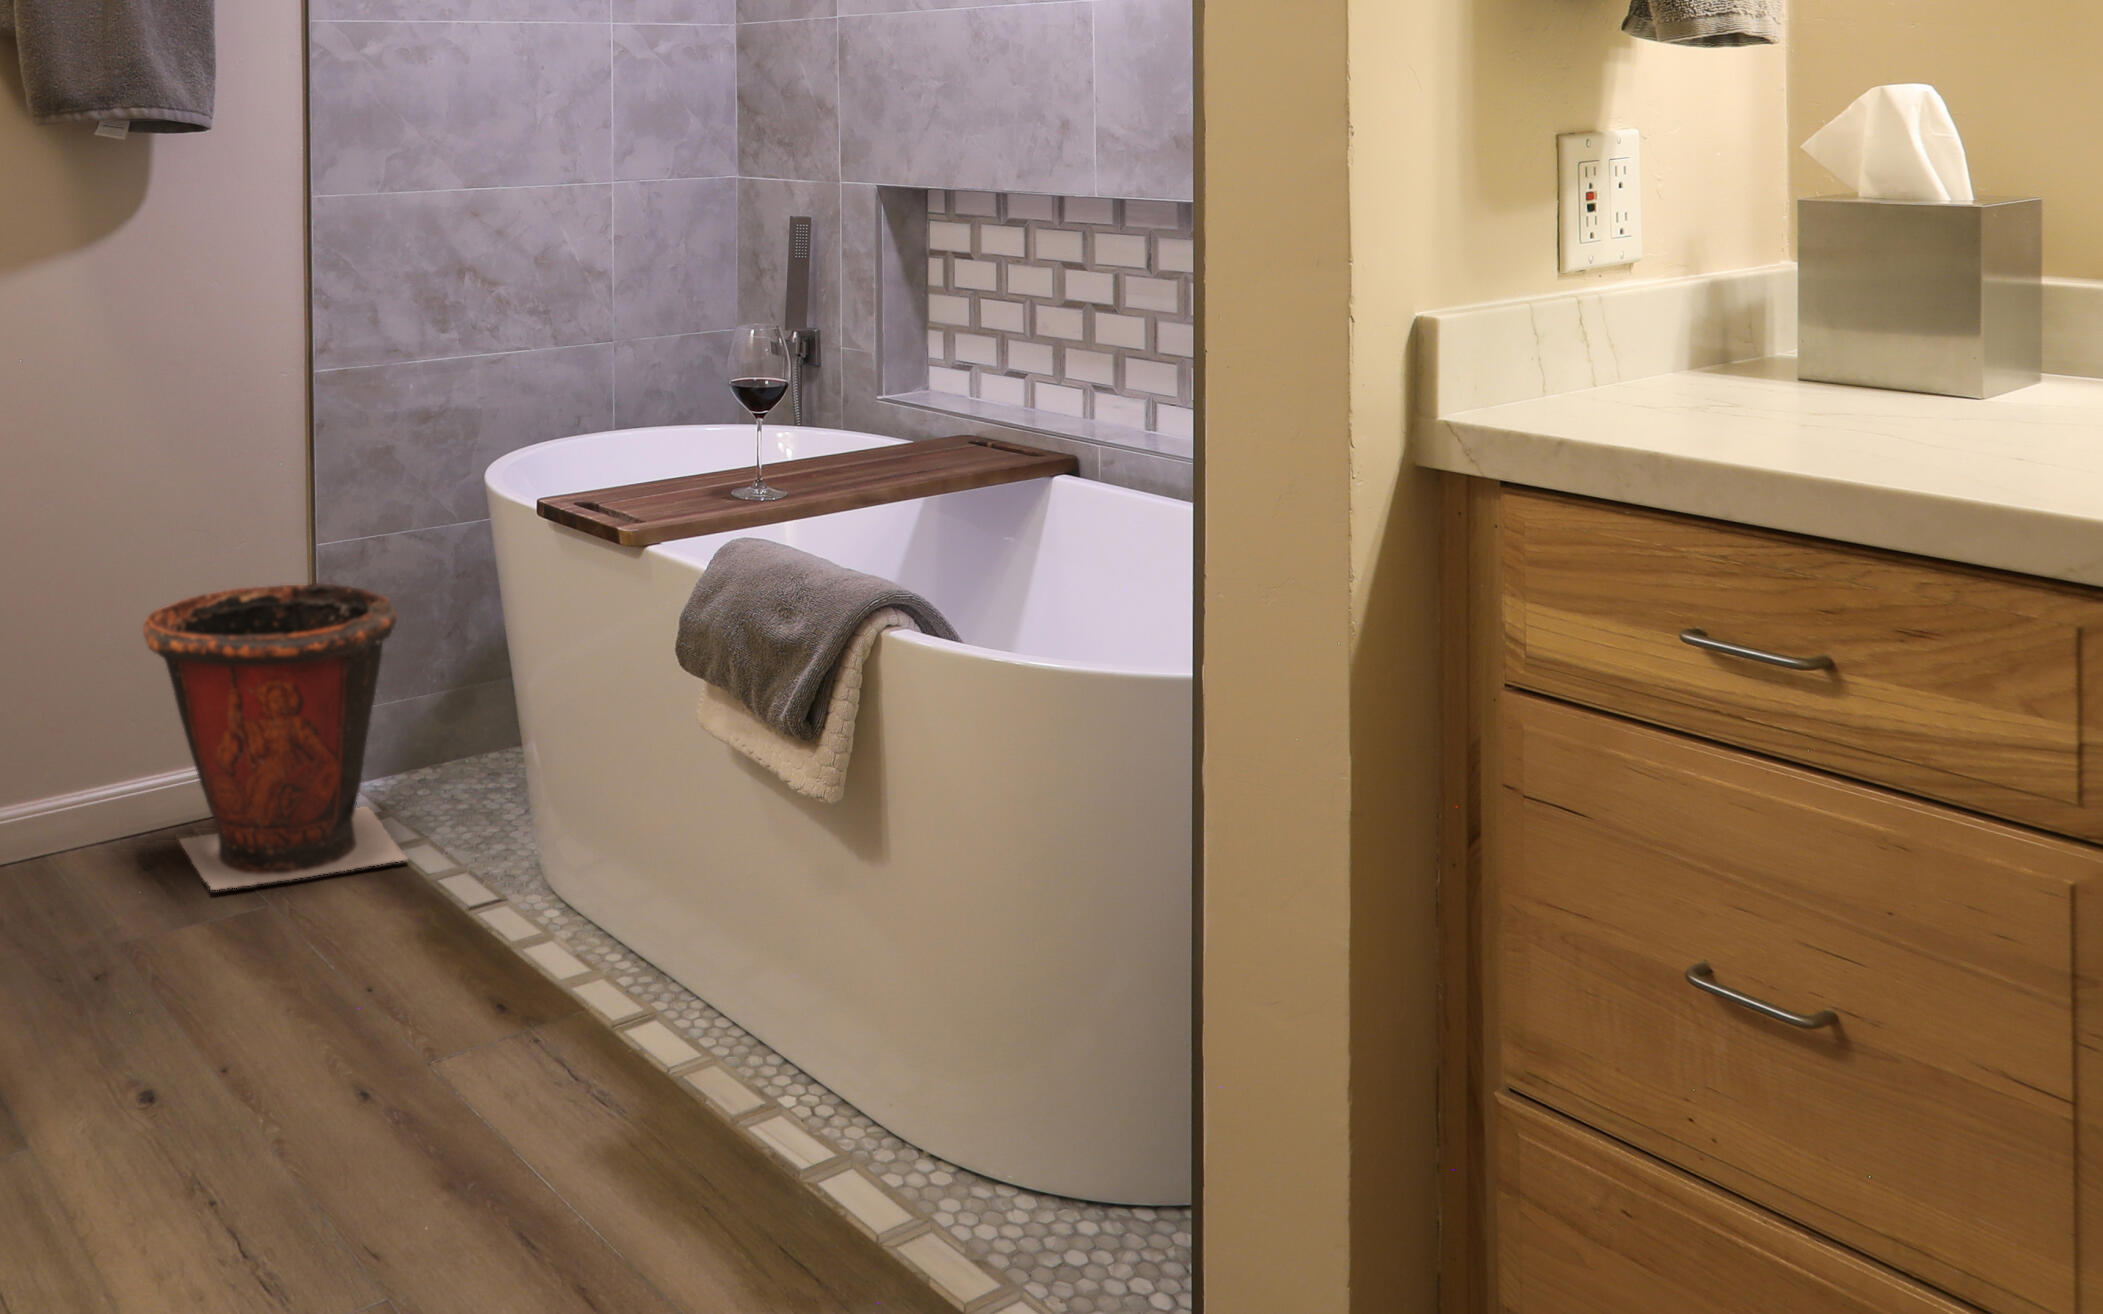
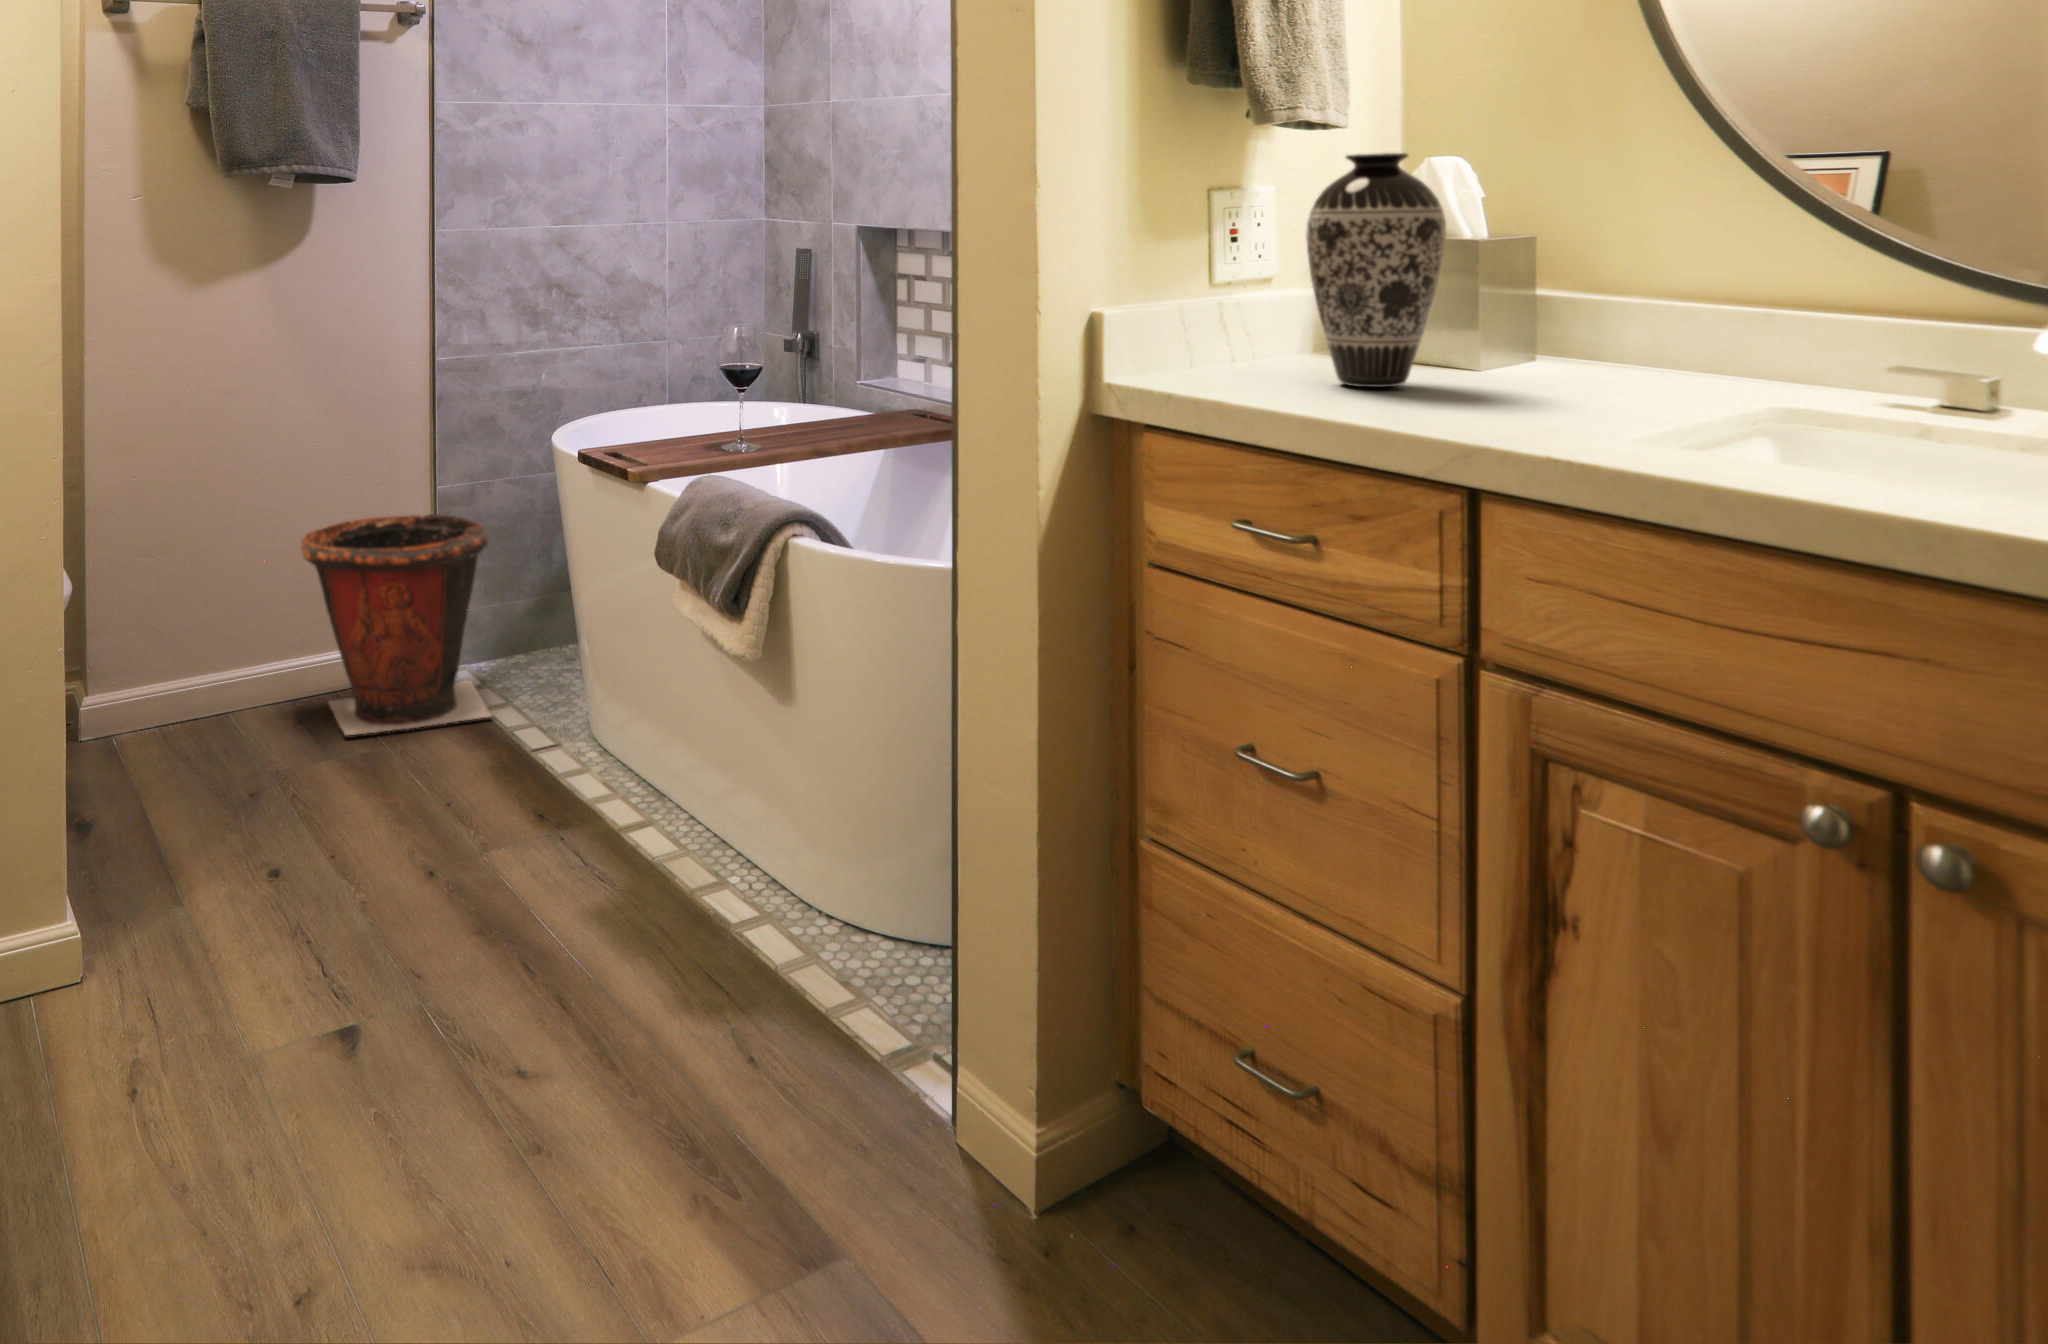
decorative vase: none [1758,80,1986,428] -> present [1306,153,1446,387]

